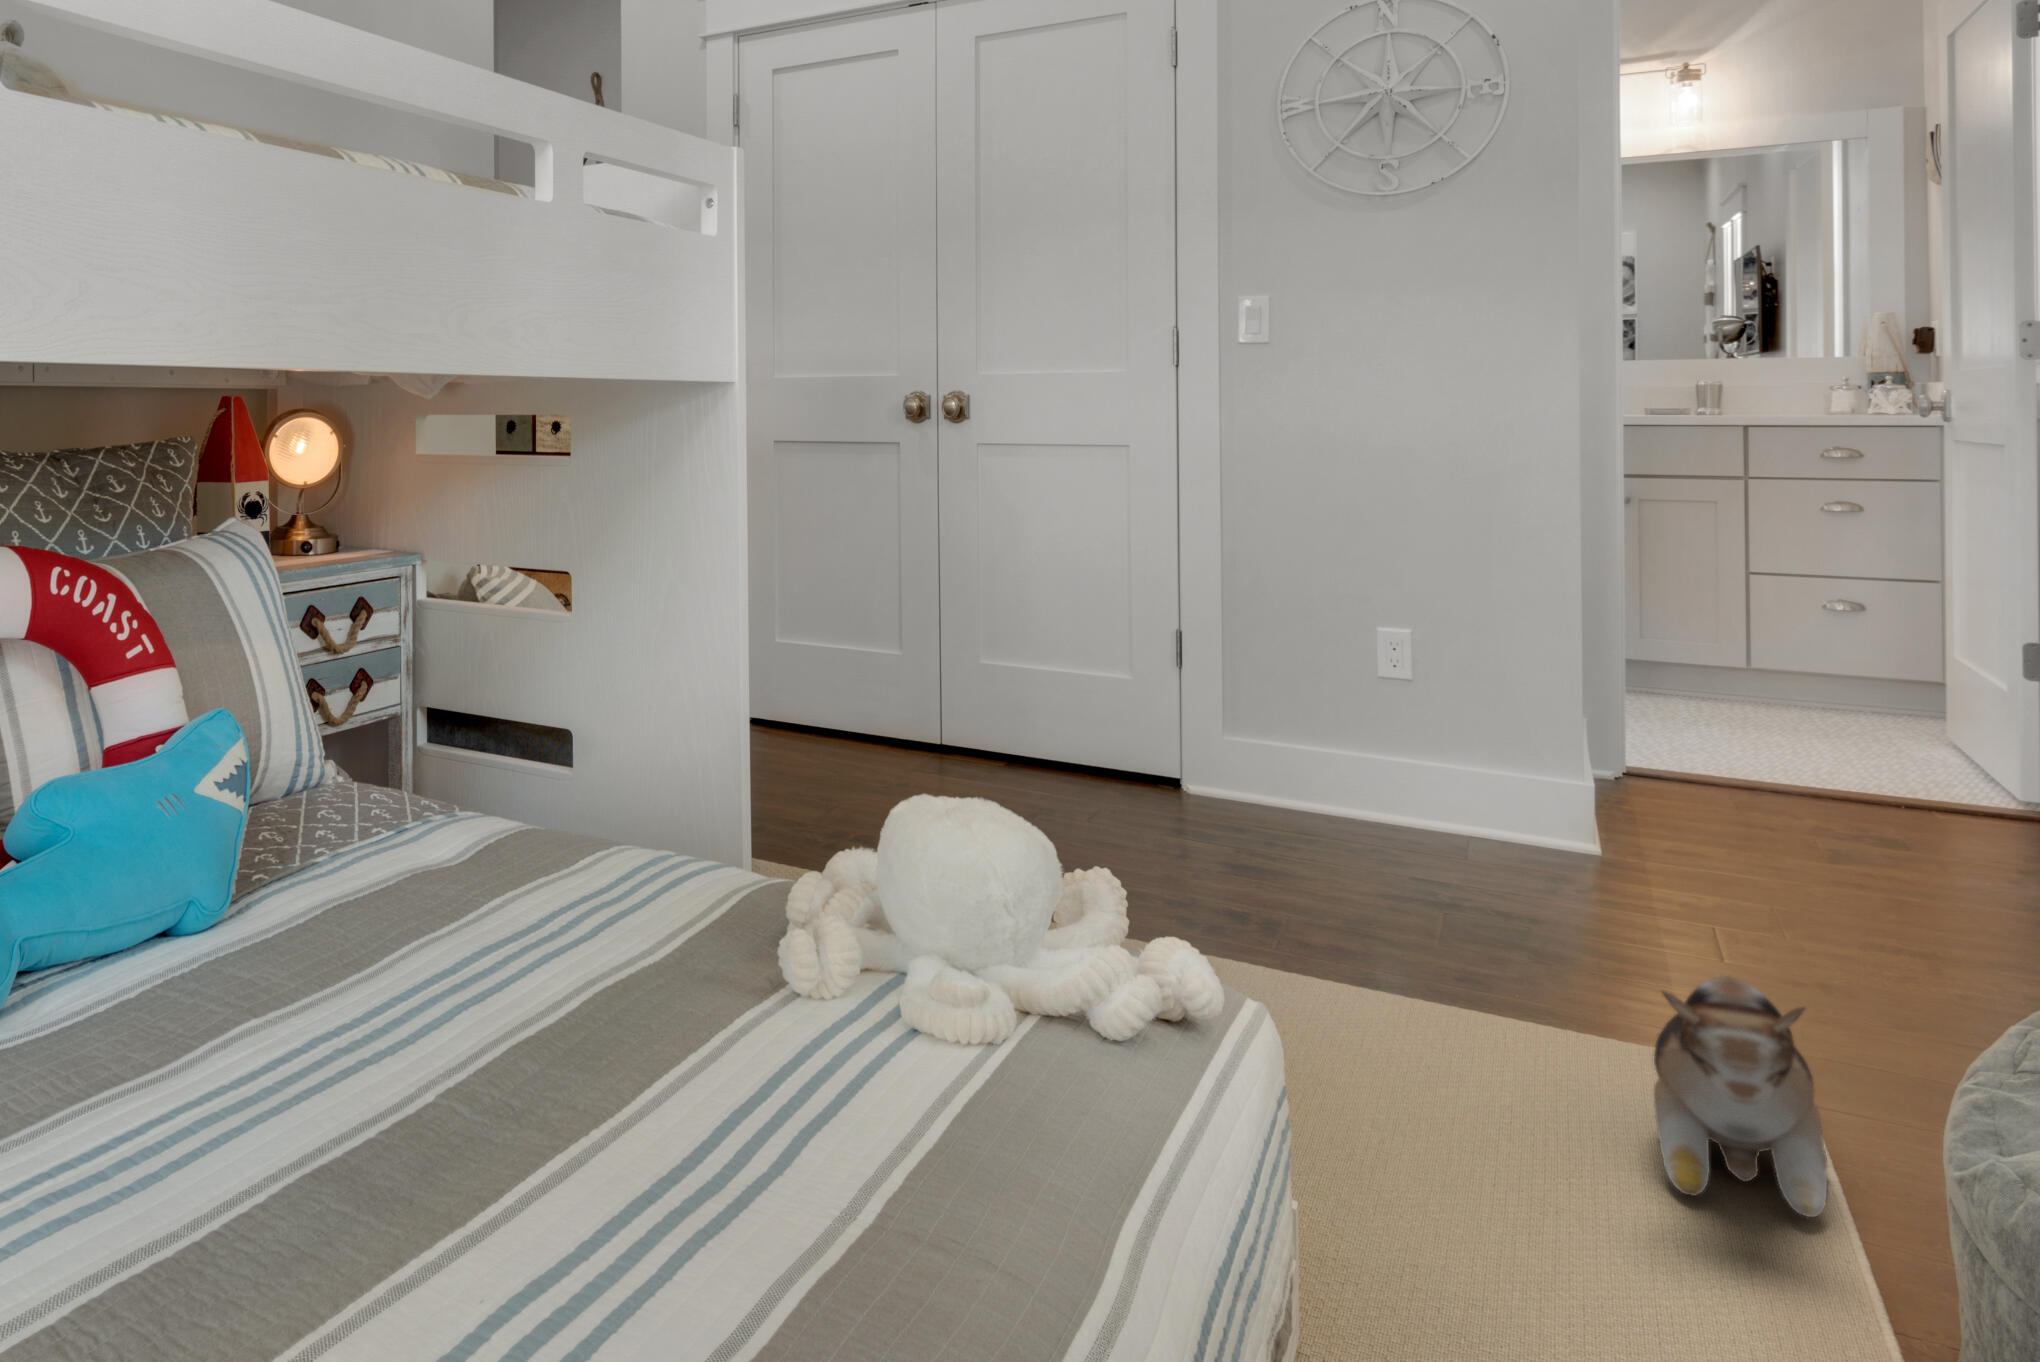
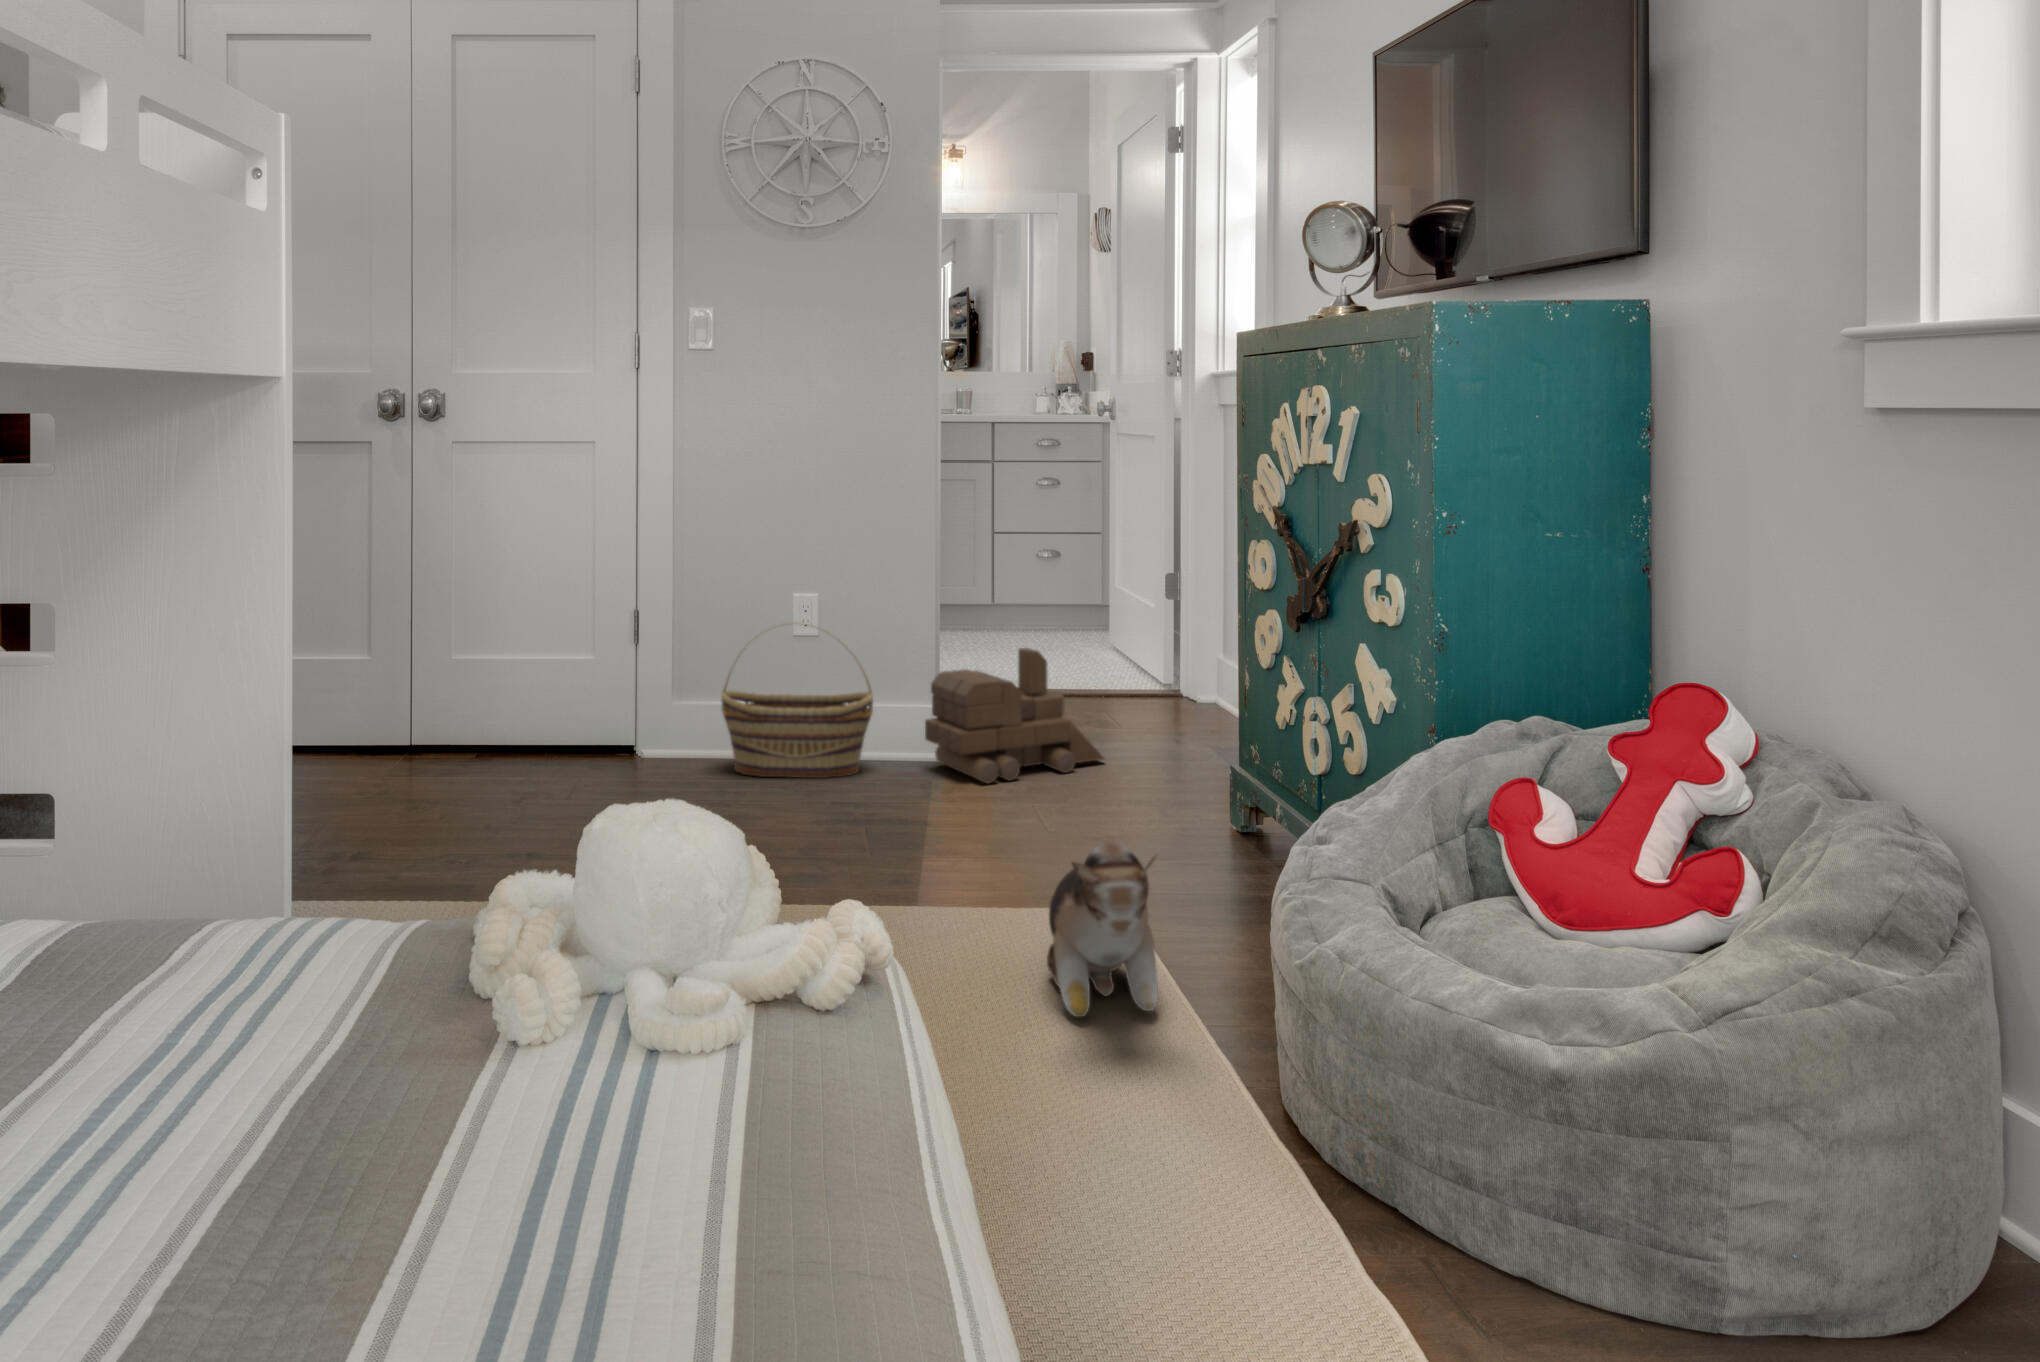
basket: none [1281,660,1483,848] -> present [721,625,873,778]
toy train: none [1560,724,1861,896] -> present [925,648,1104,783]

